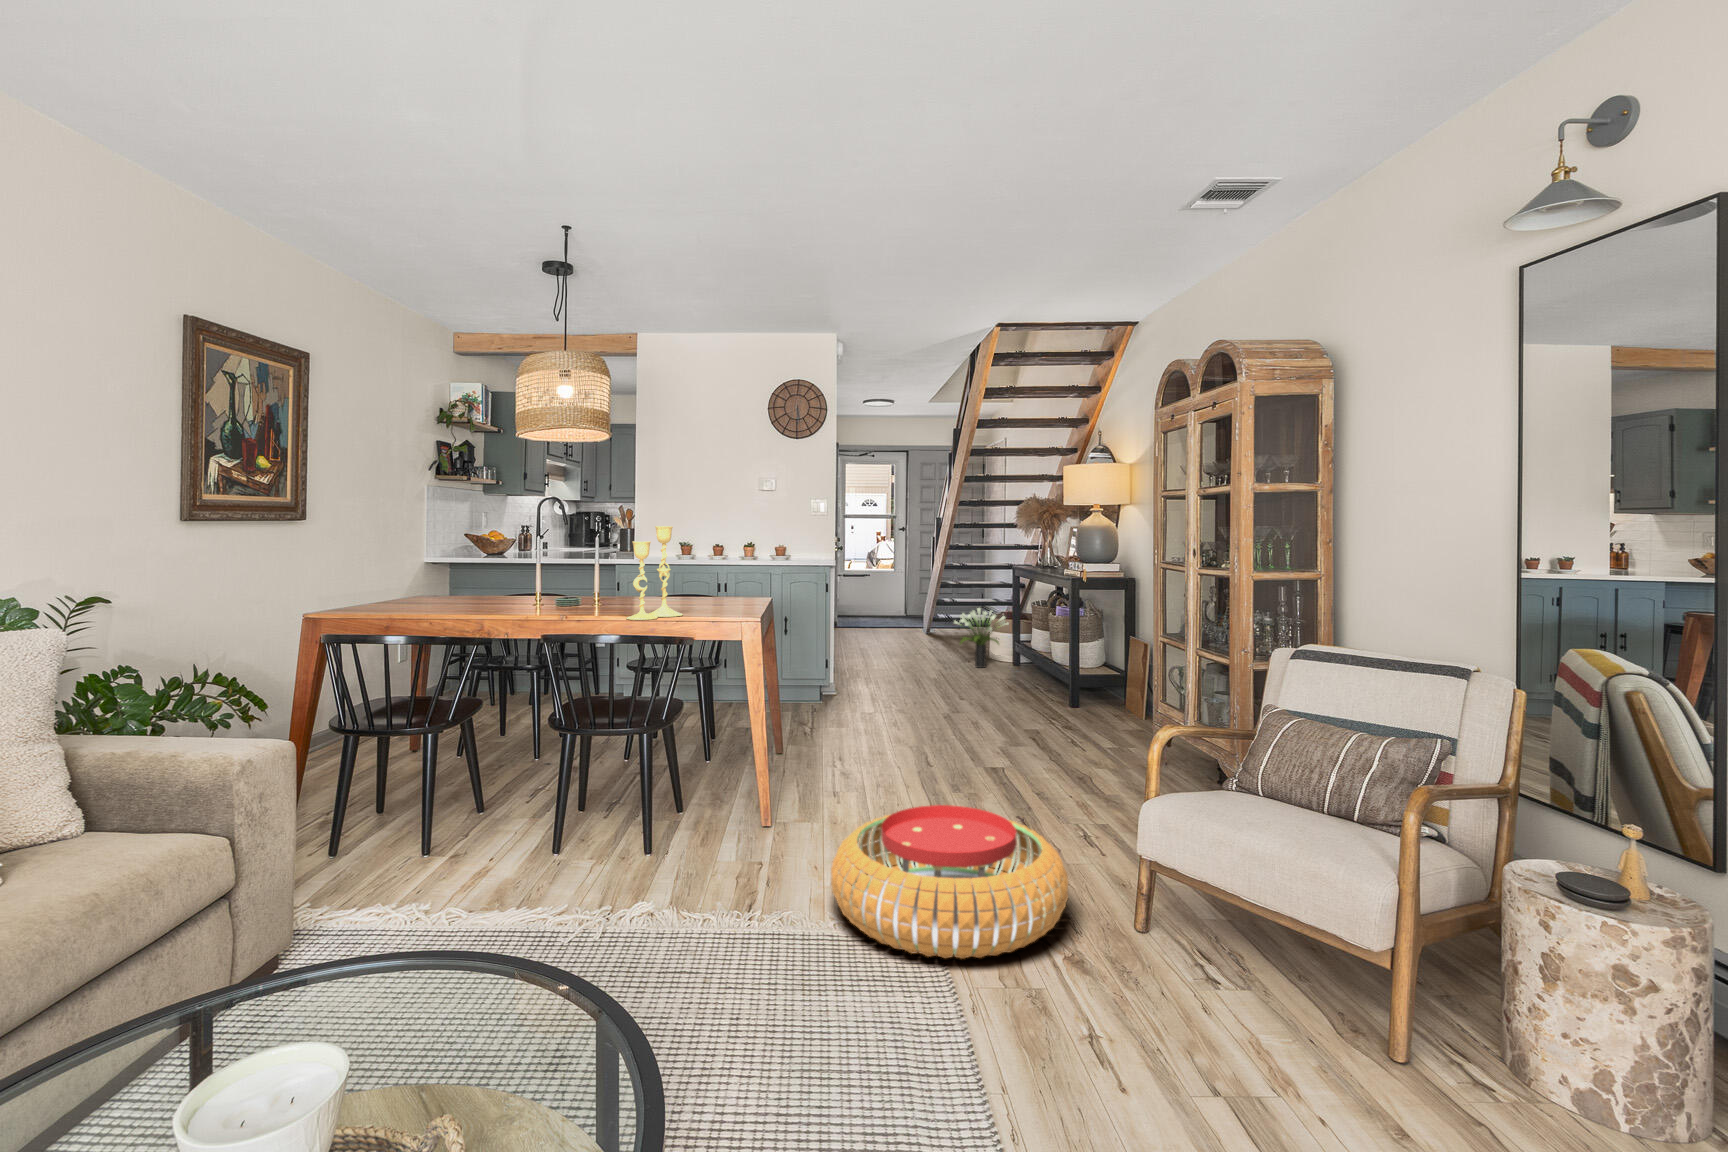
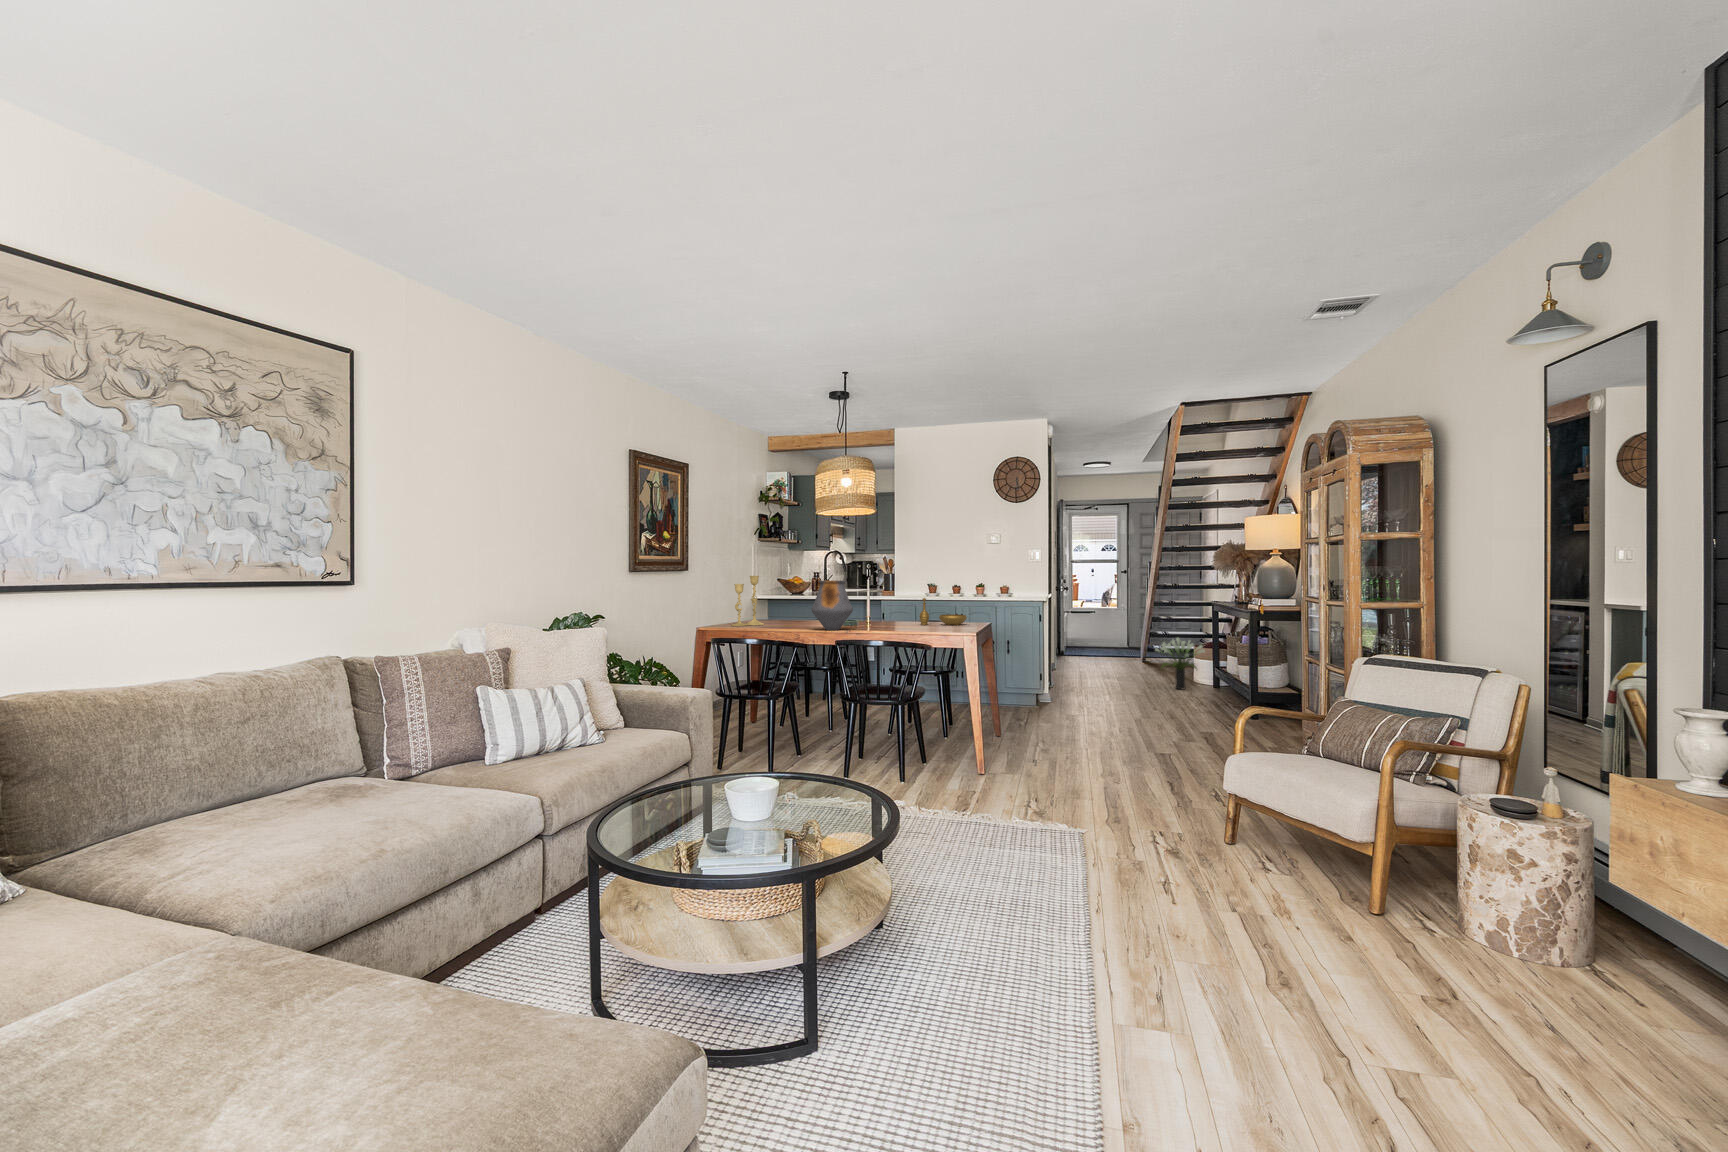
candlestick: present [626,526,683,620] -> present [732,576,764,626]
vase: none [504,539,573,617] -> present [812,580,853,630]
decorative bowl: none [675,565,743,604] -> present [919,598,967,625]
pouf: present [831,805,1068,959] -> none [1012,757,1175,846]

